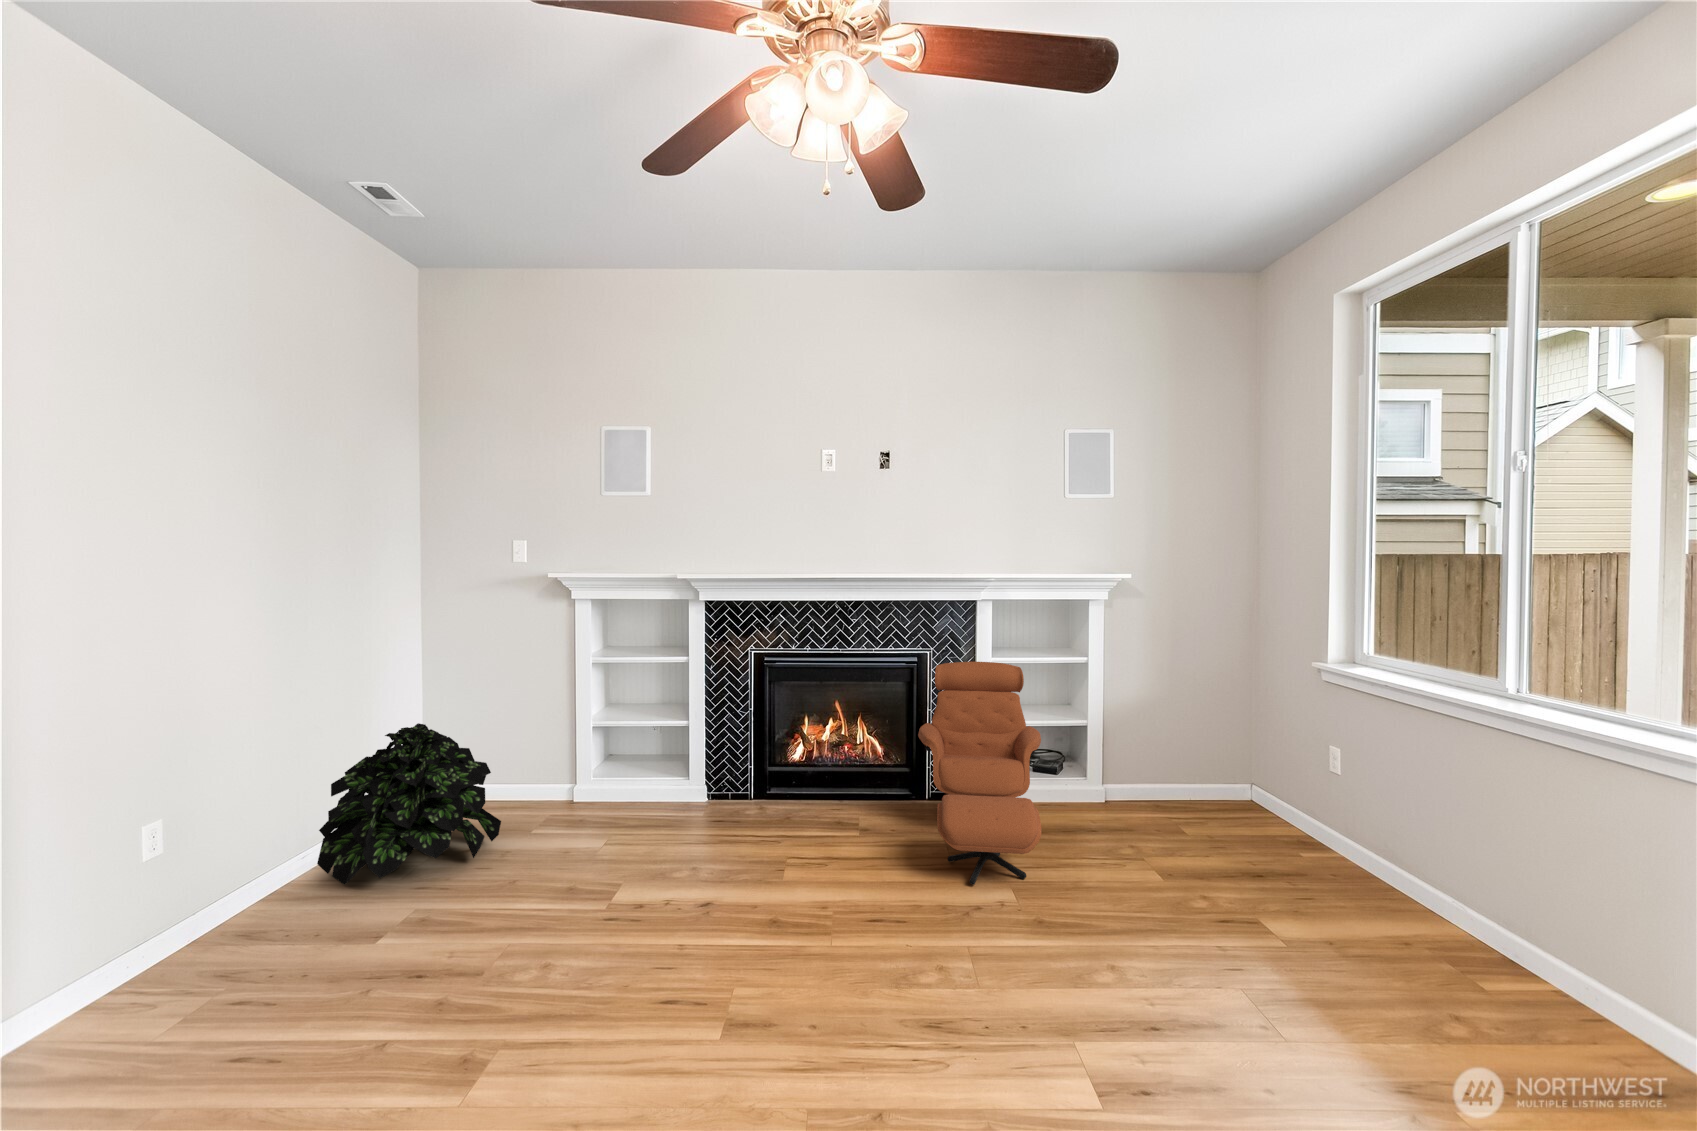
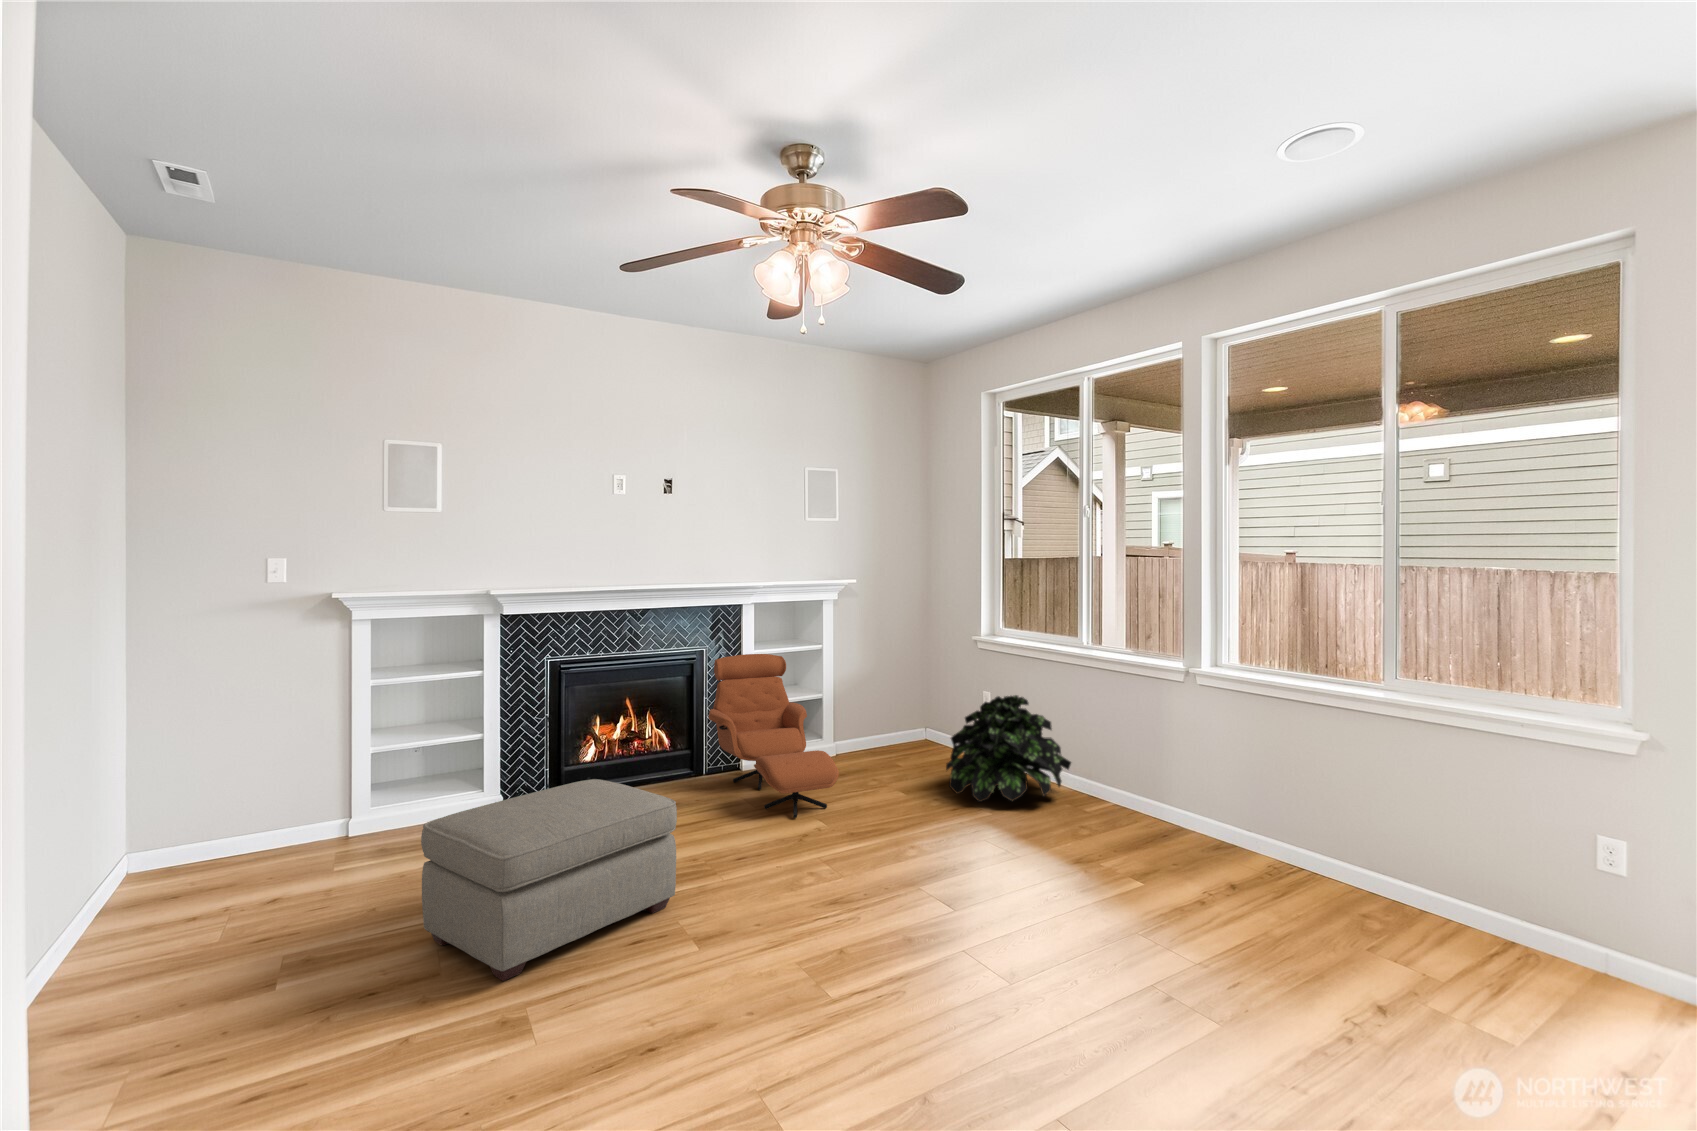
potted plant: present [317,723,501,885] -> present [946,695,1071,802]
ottoman: none [455,797,725,1028] -> present [421,779,677,981]

